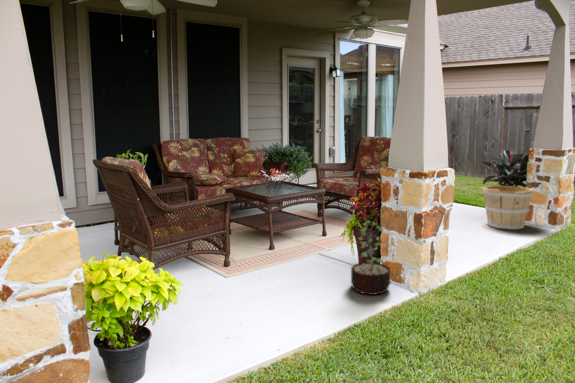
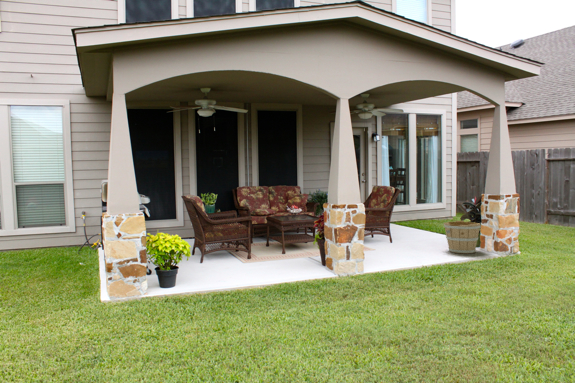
decorative plant: present [351,221,391,295] -> none [295,231,317,272]

